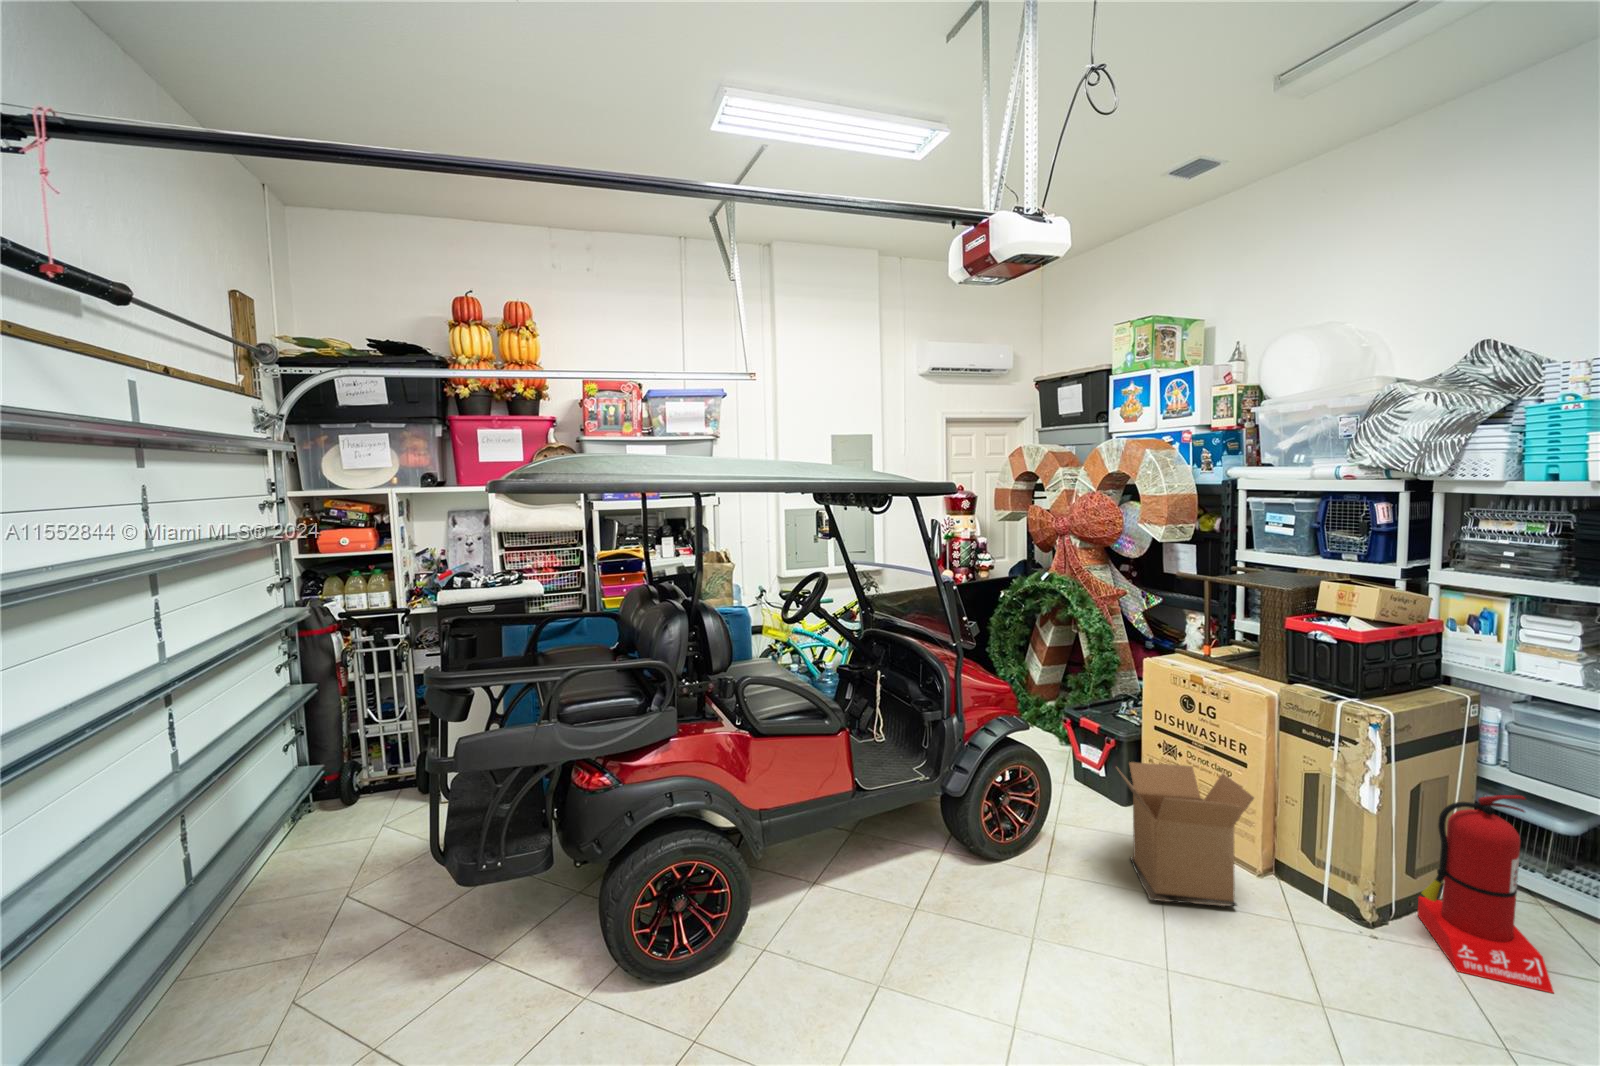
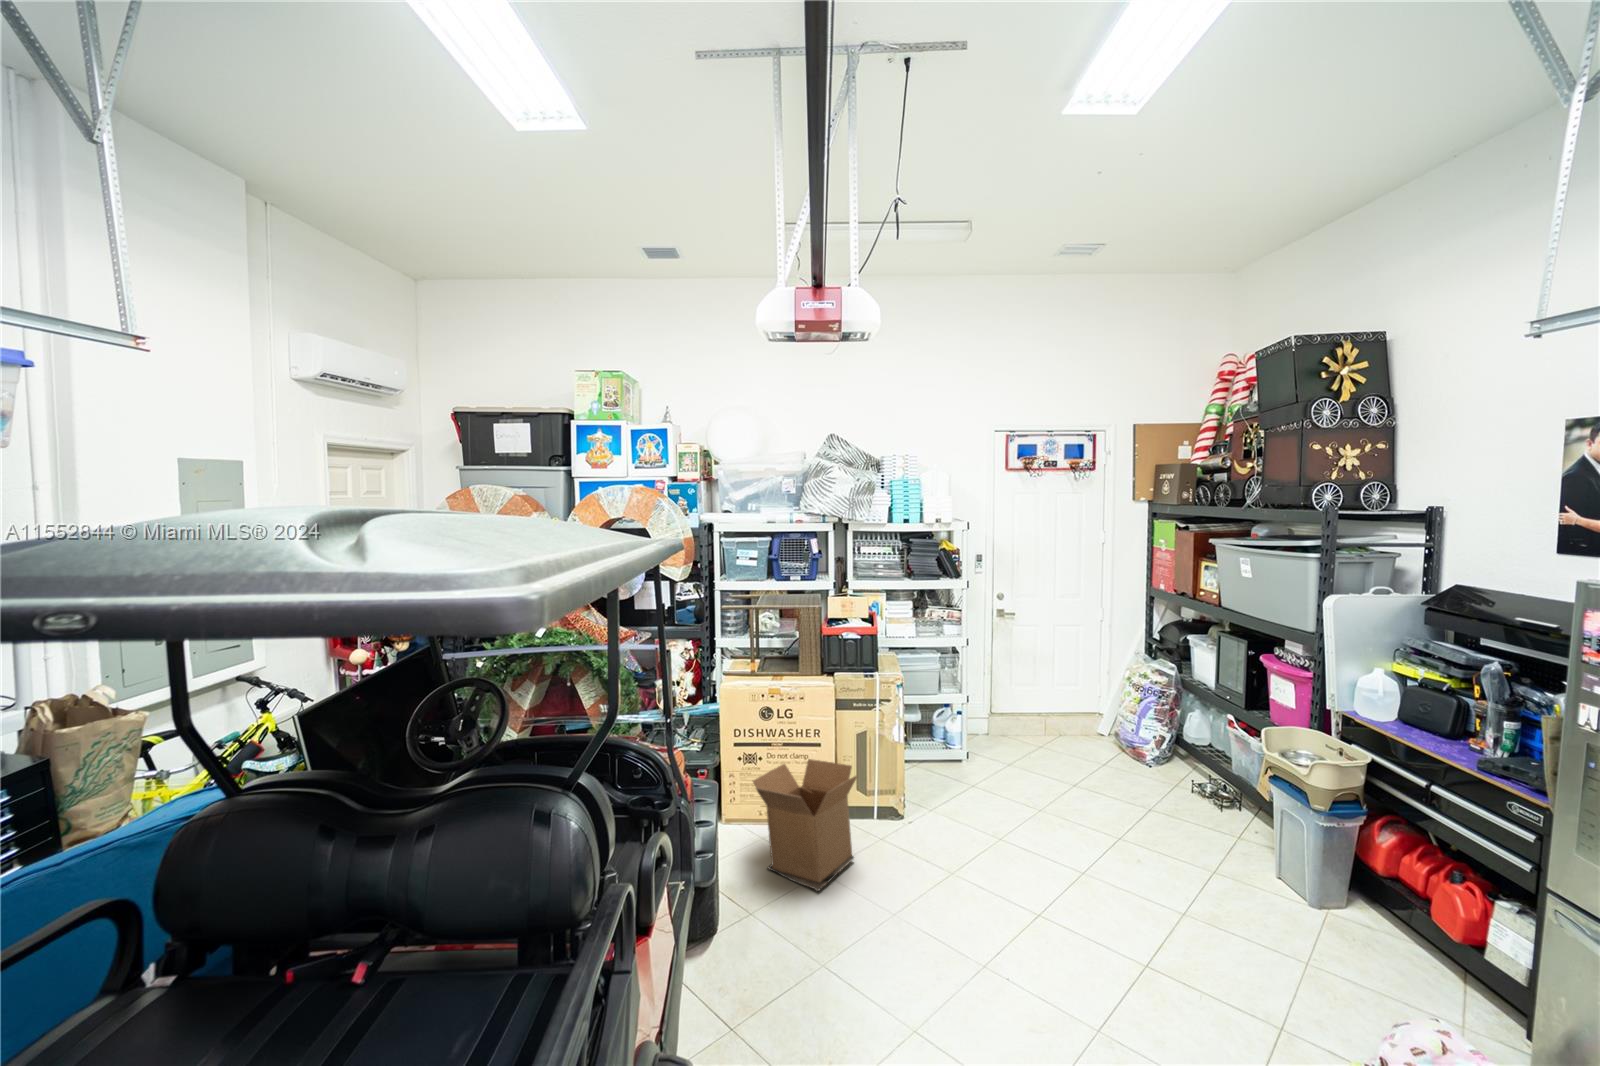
fire extinguisher: present [1418,795,1554,993] -> none [900,706,968,826]

